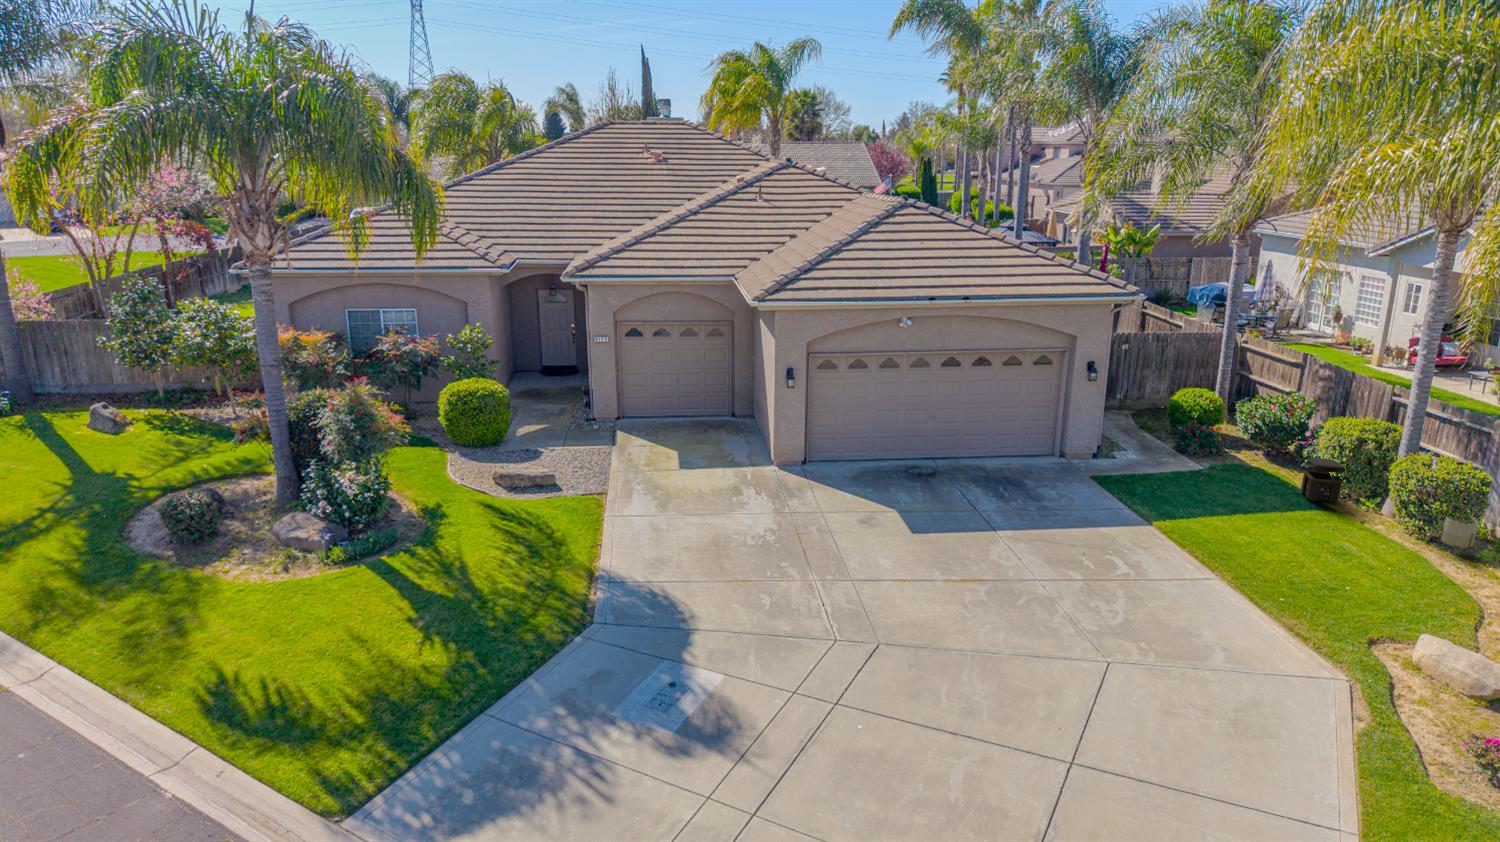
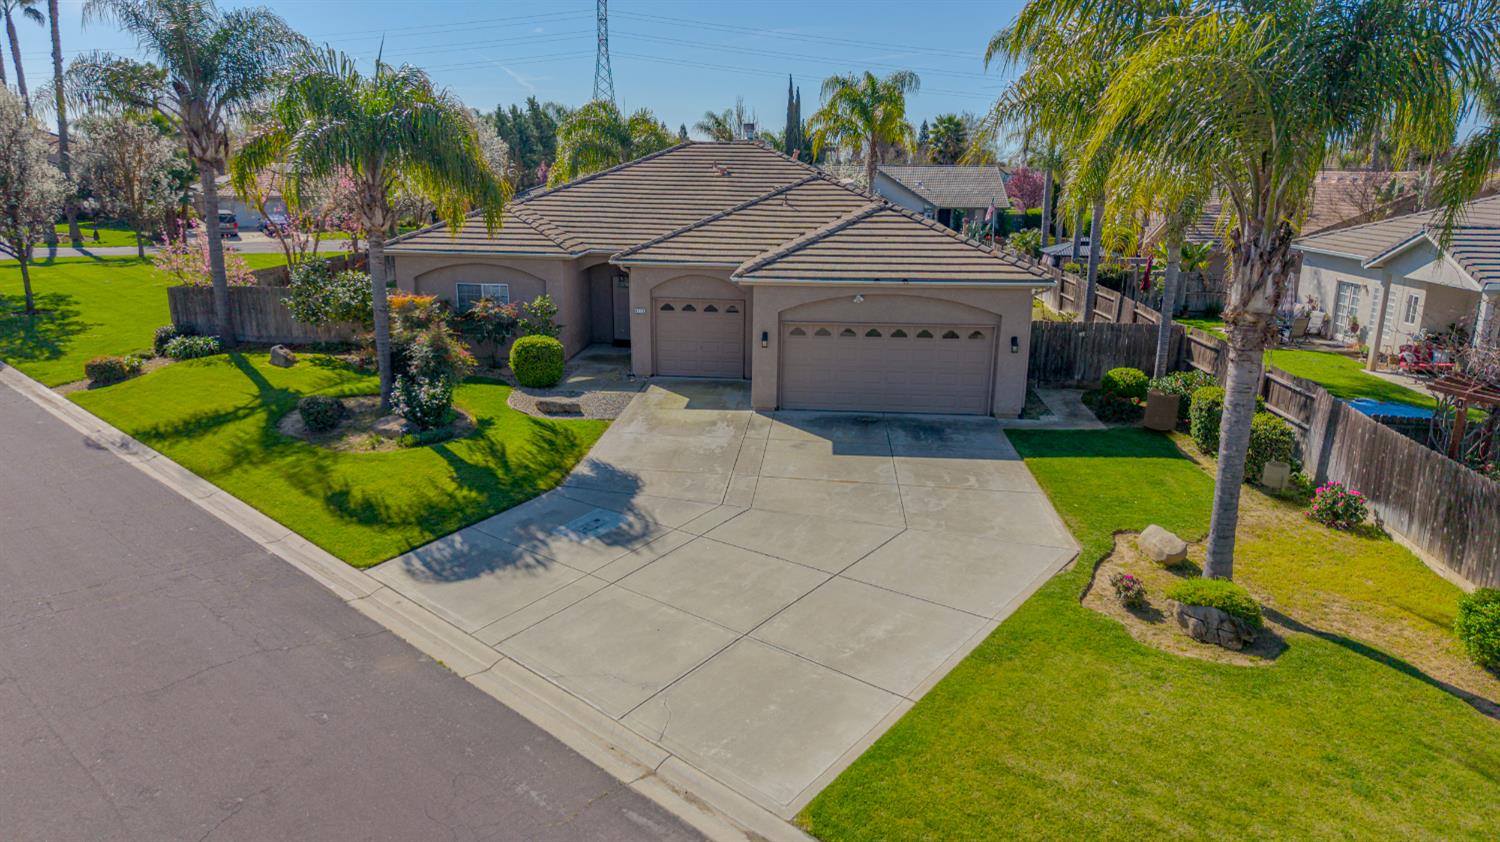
trash can: none [1228,414,1274,463] -> present [1144,389,1180,431]
toolbox: present [1301,458,1345,503] -> none [1182,421,1212,458]

